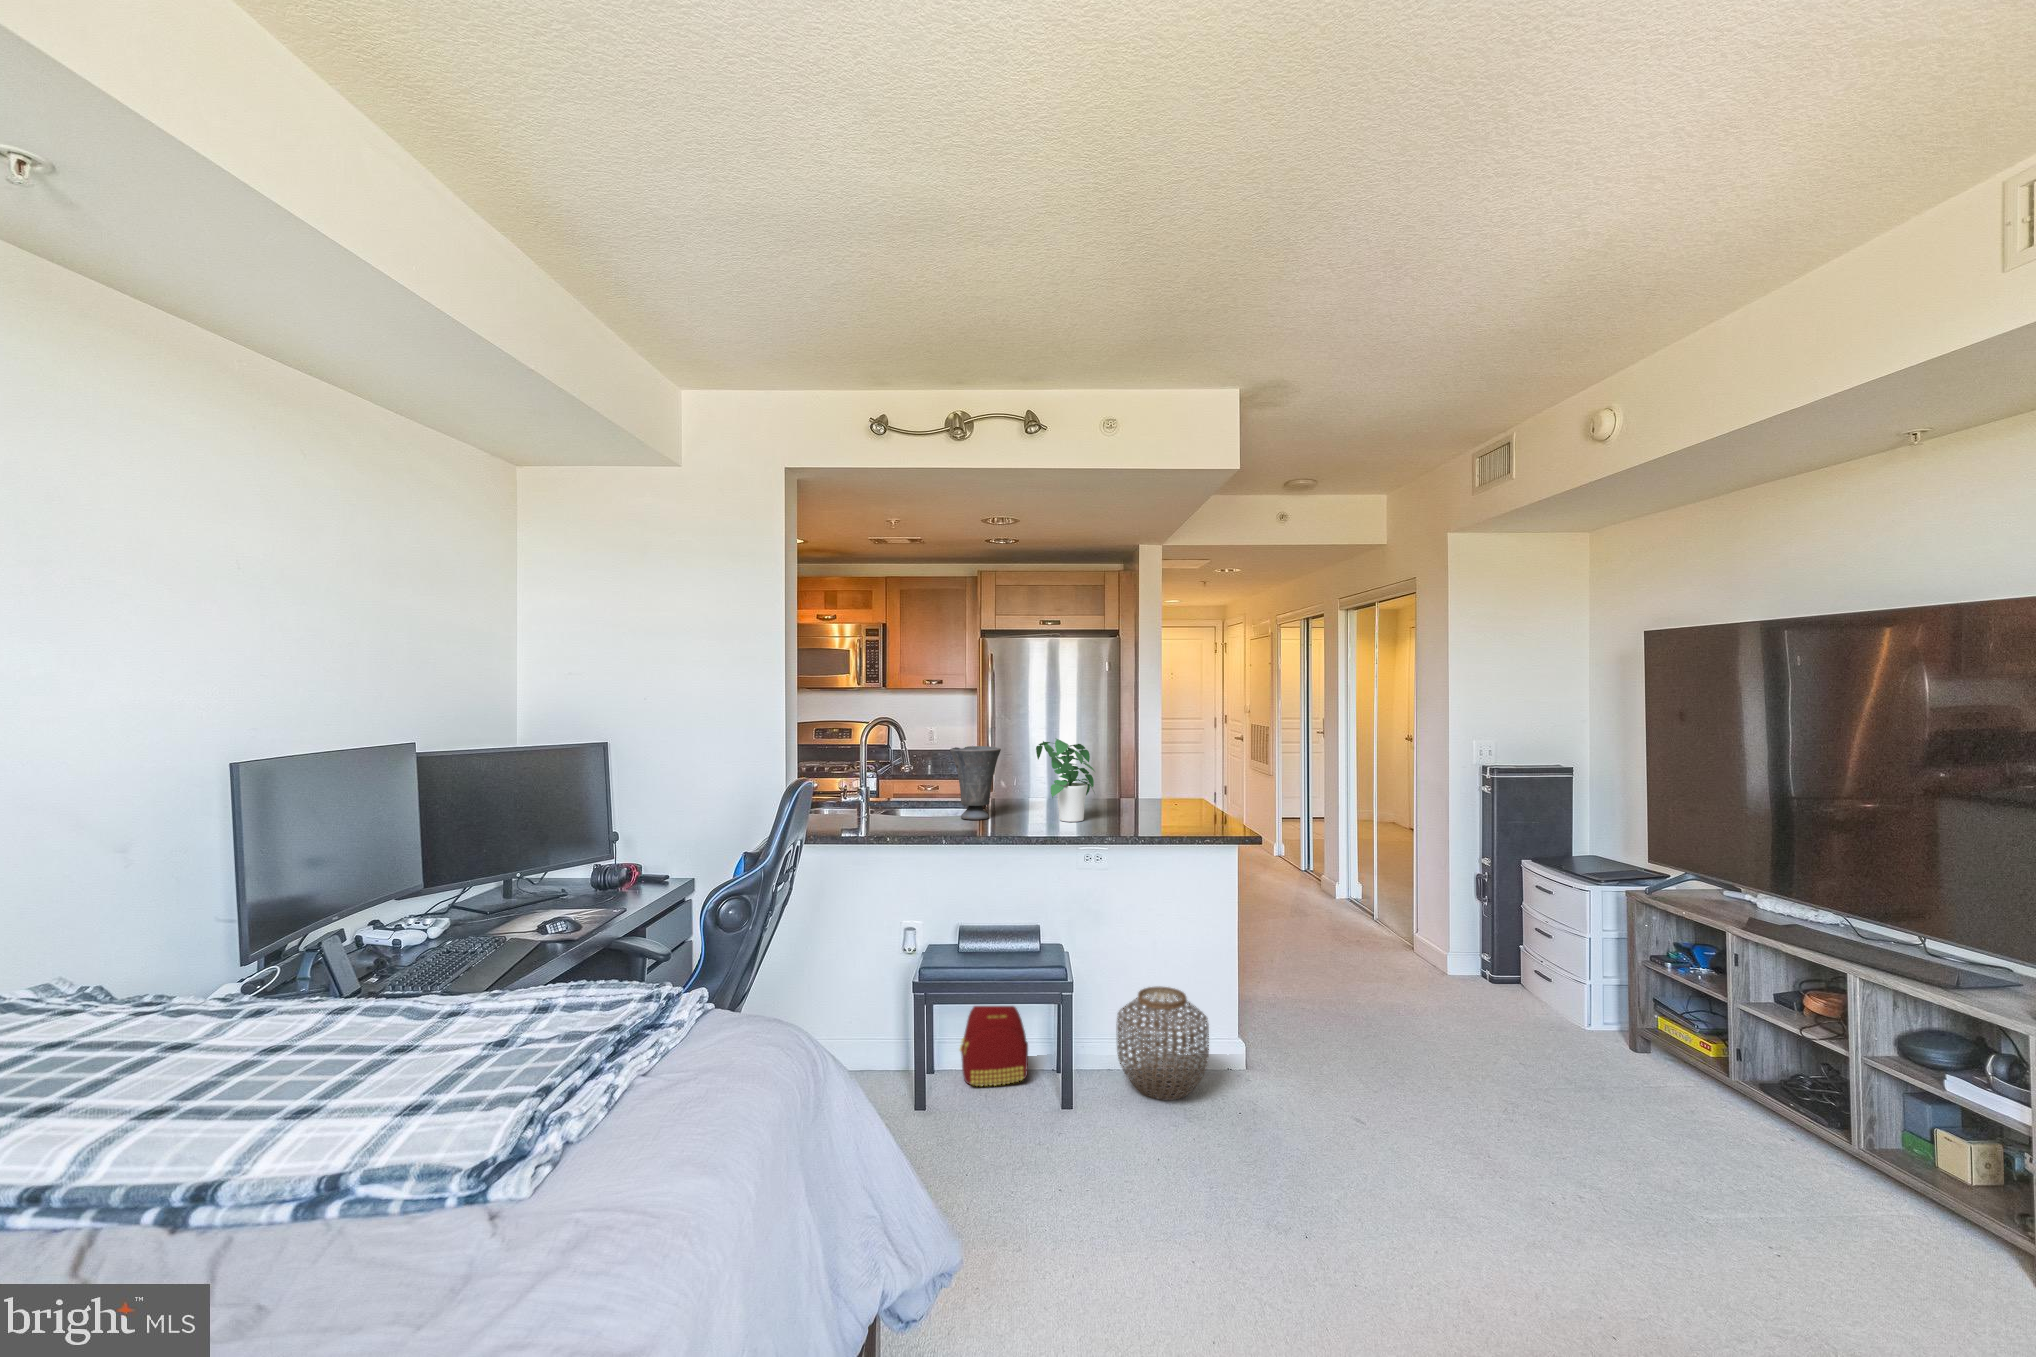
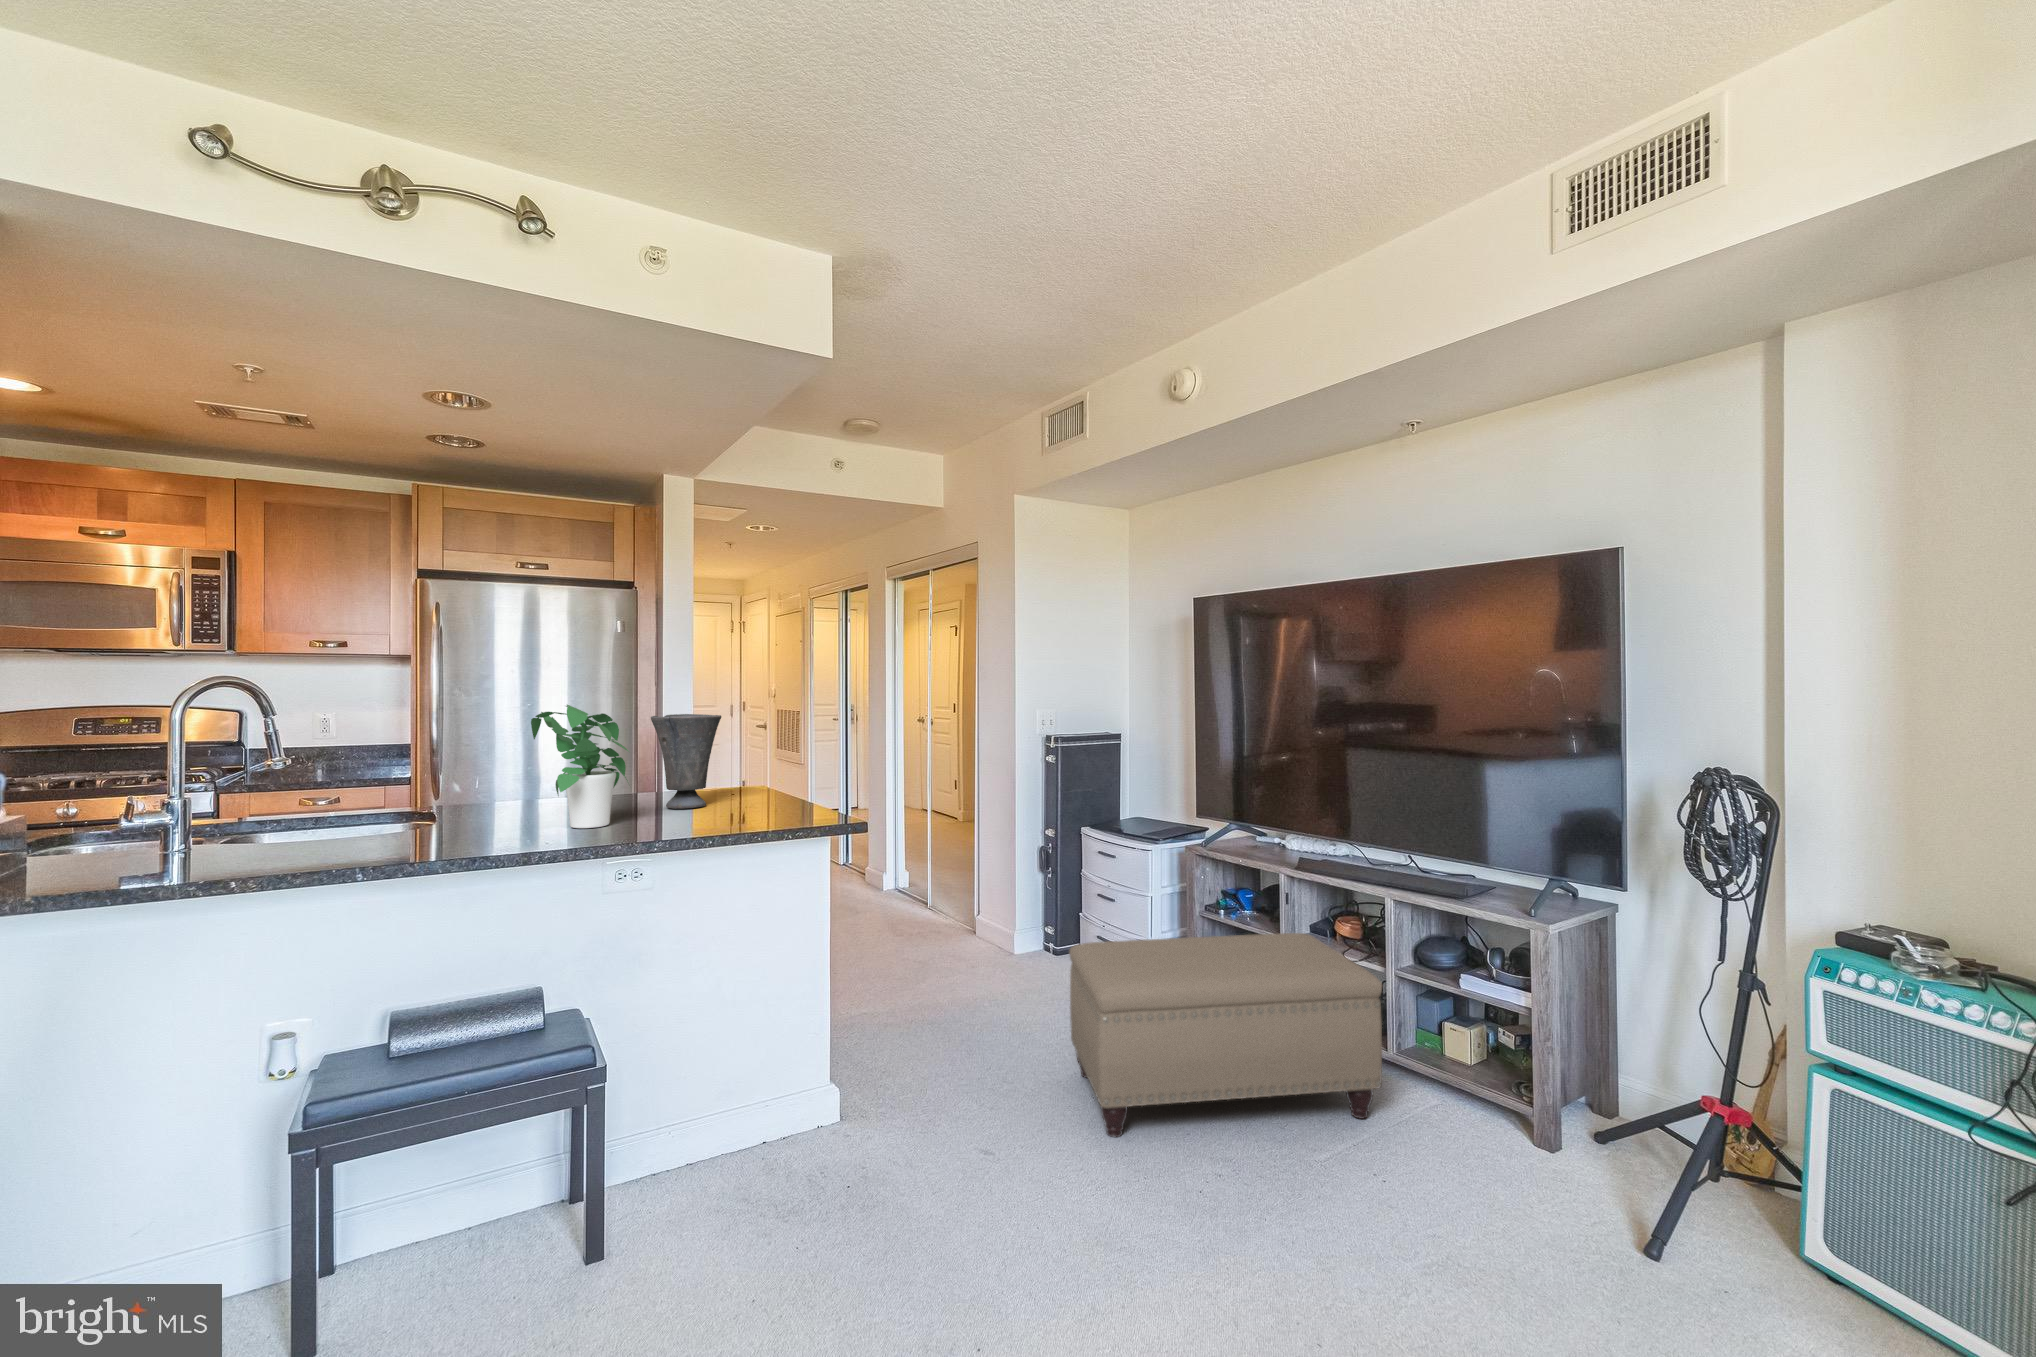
vase: present [950,746,1001,820] -> present [651,714,721,809]
ottoman: none [1461,966,1815,1202] -> present [1069,933,1382,1137]
woven basket: present [1117,986,1209,1100] -> none [670,1042,803,1206]
backpack: present [960,1006,1028,1086] -> none [388,1096,521,1282]

